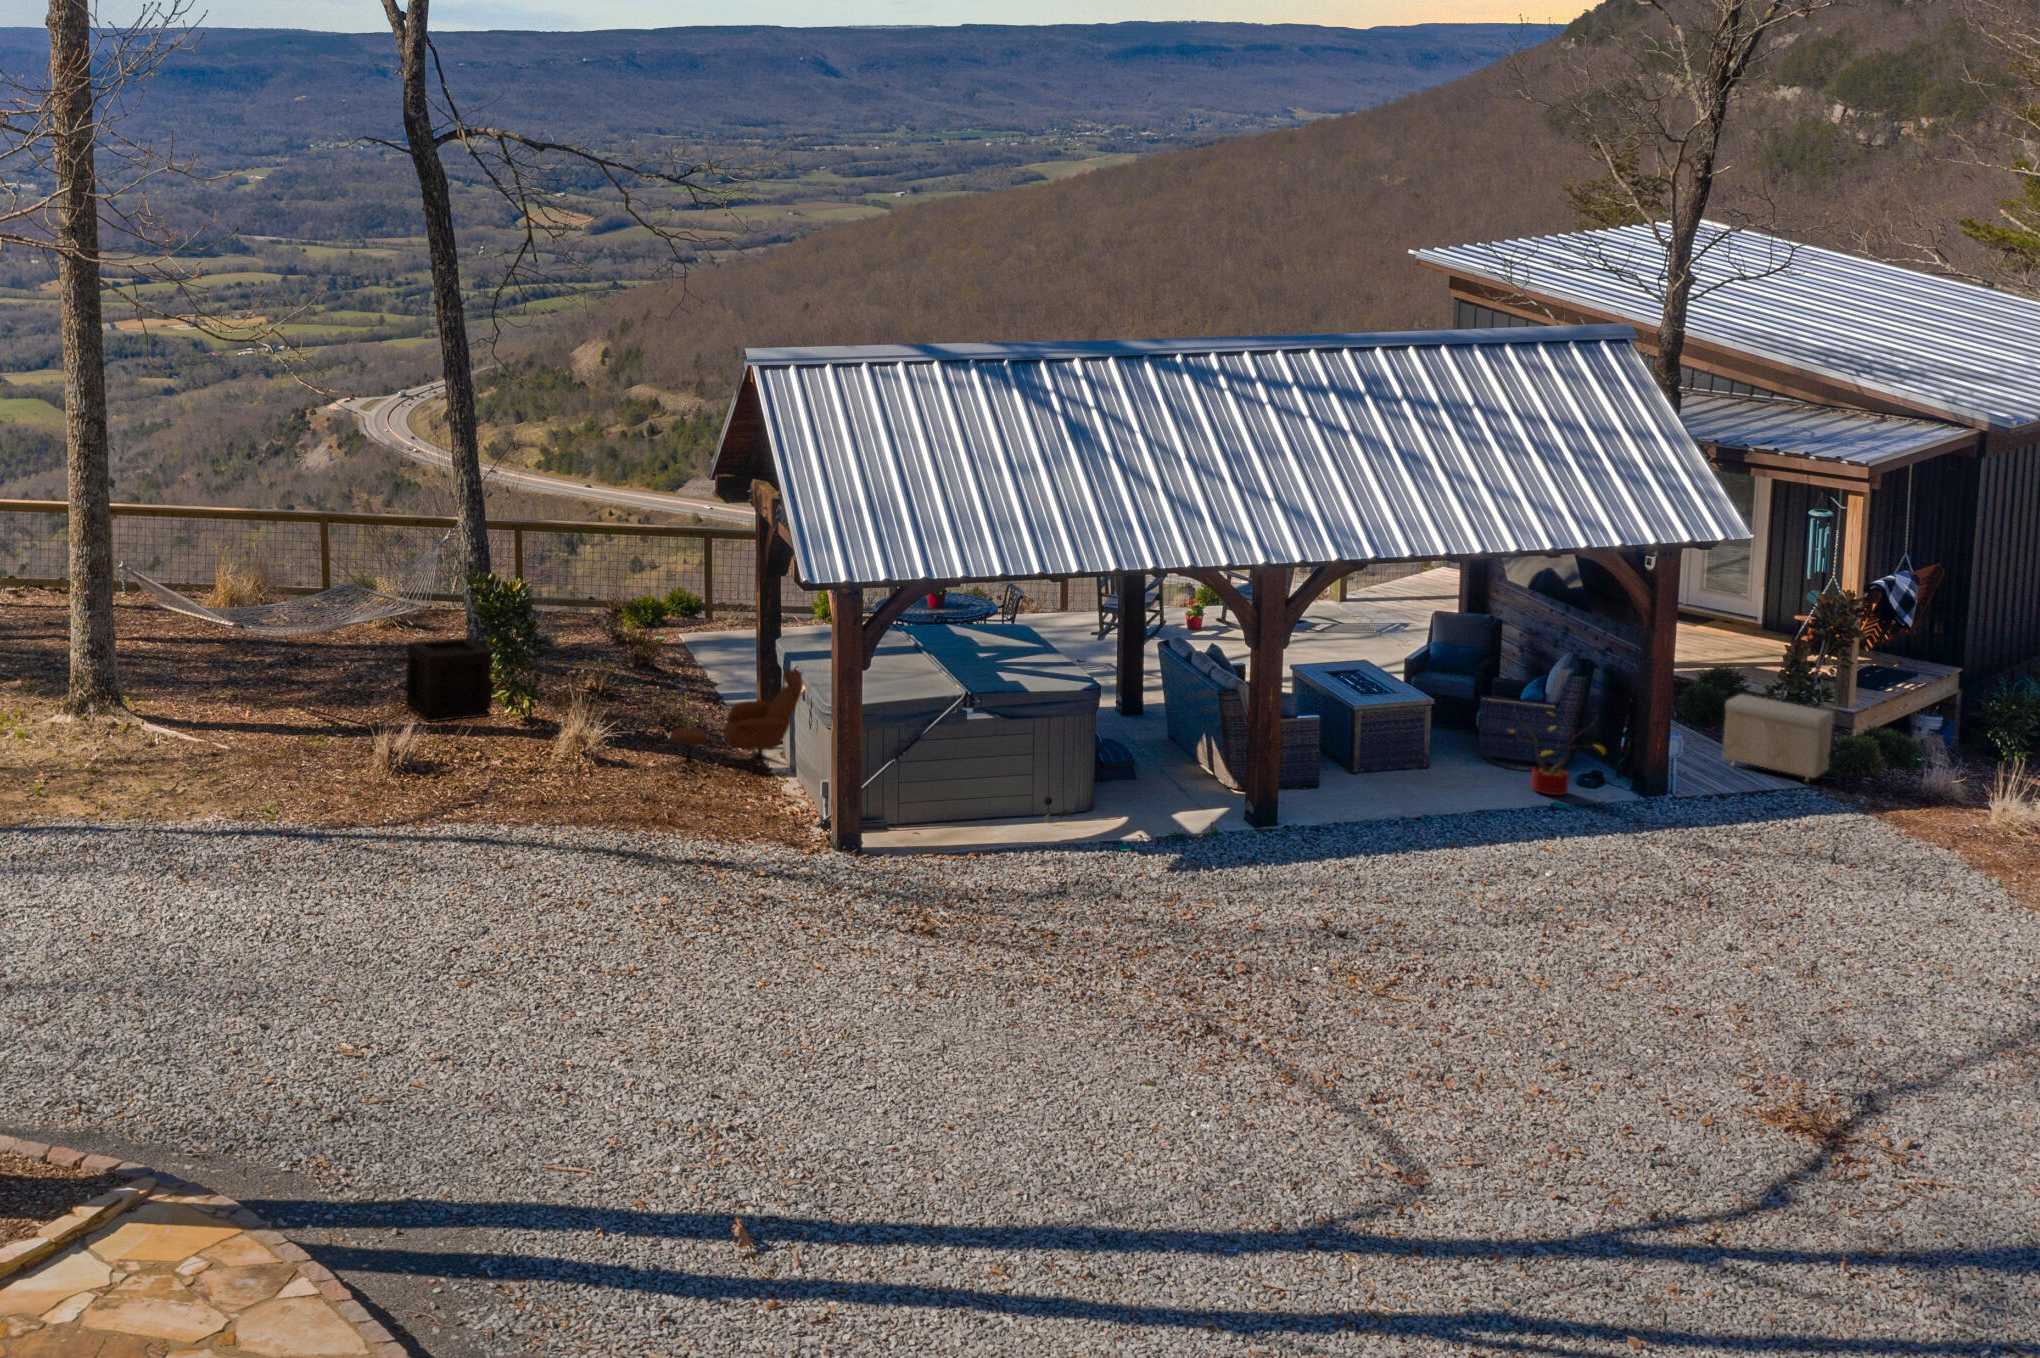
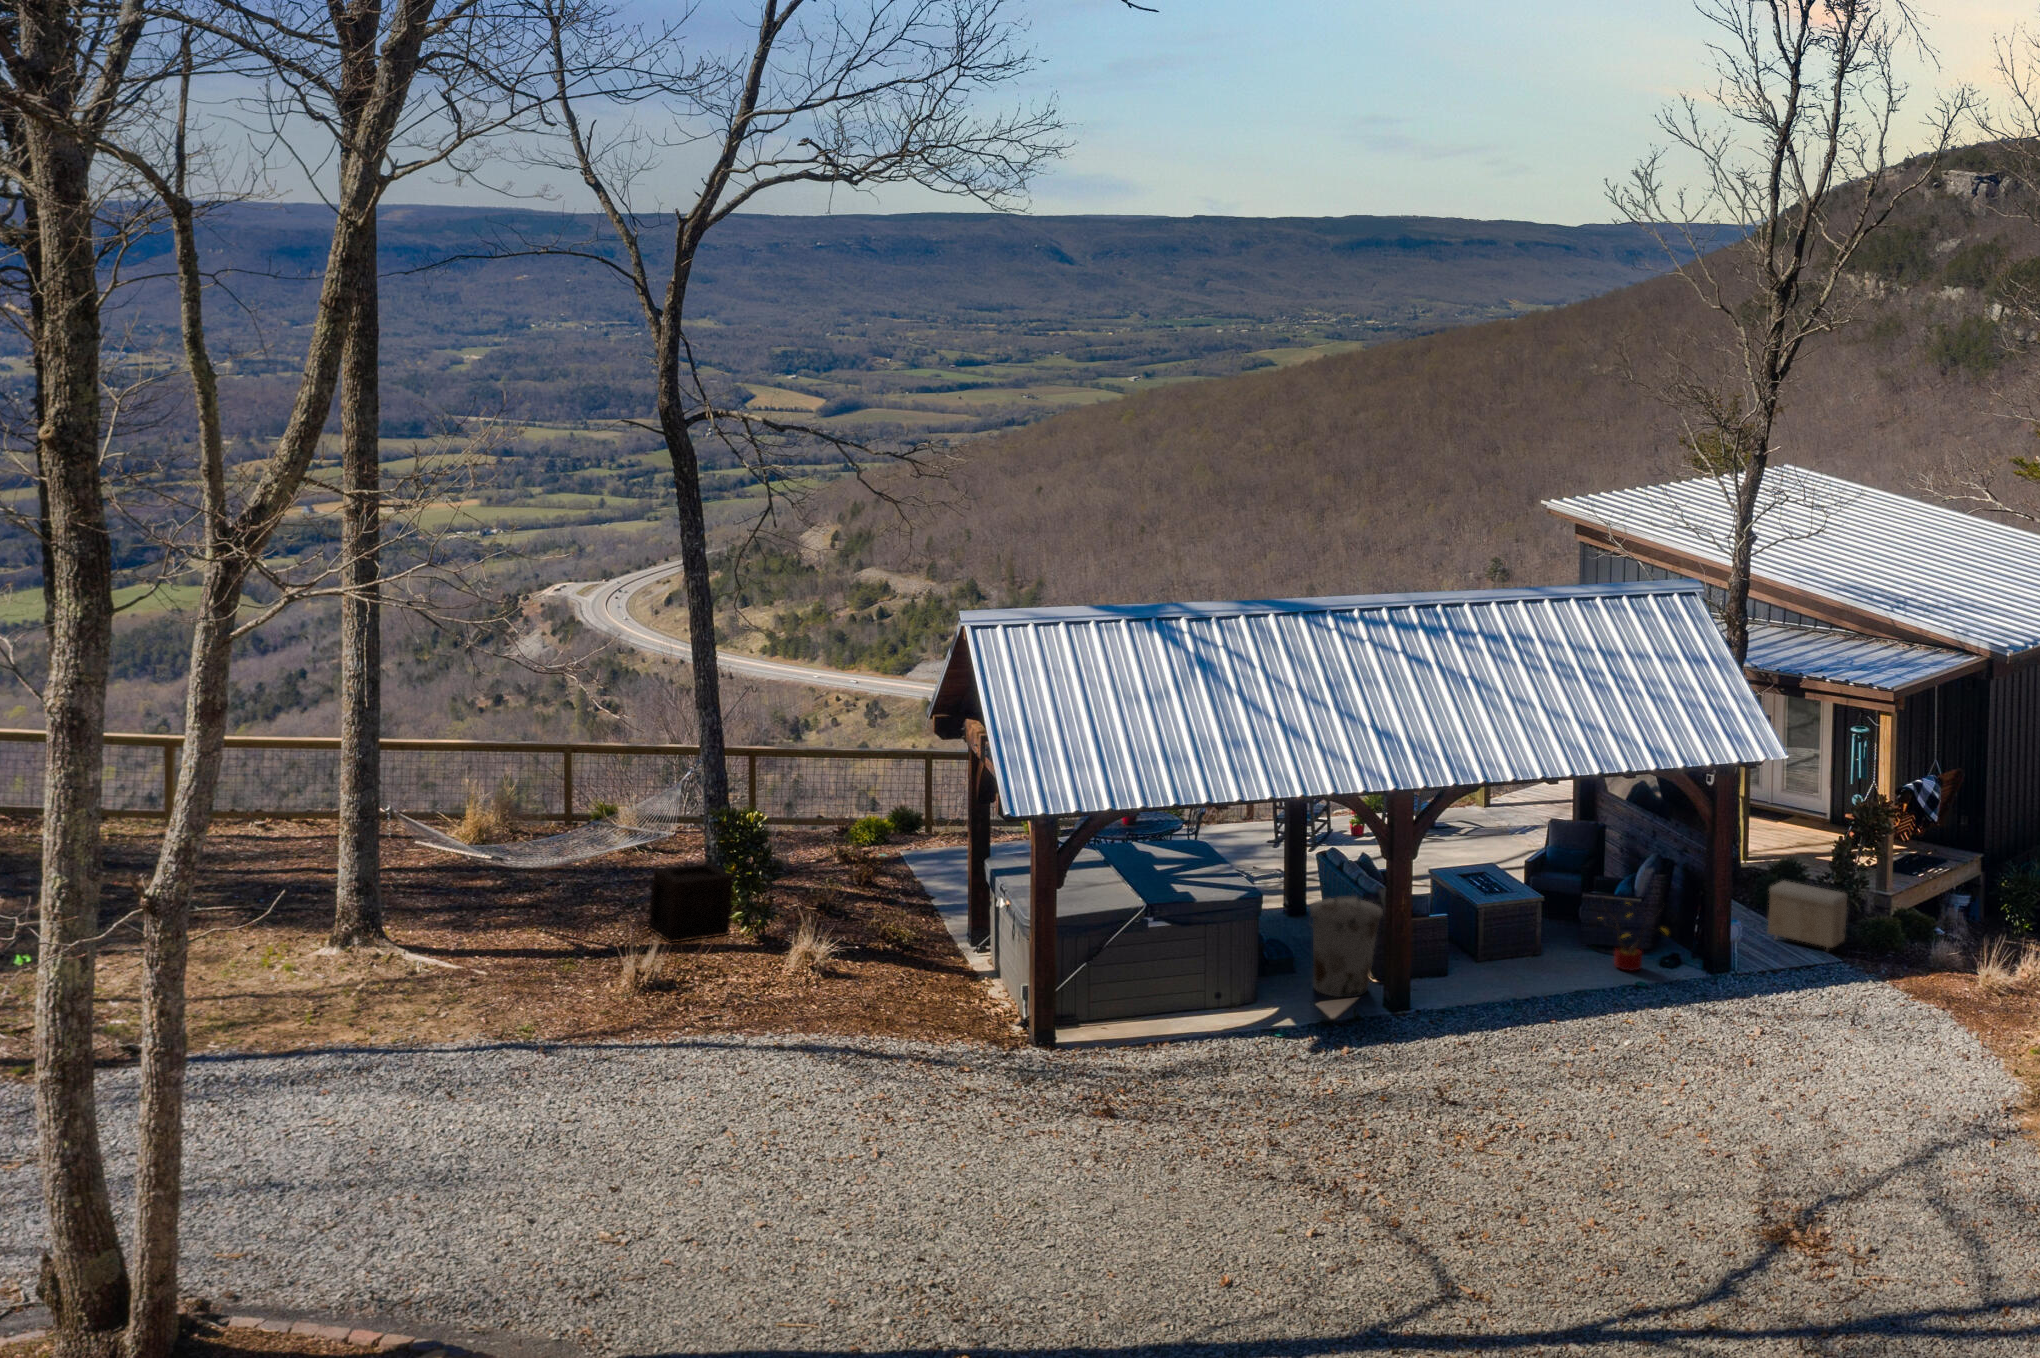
lounge chair: present [670,670,803,775] -> none [887,886,1015,983]
trash can: none [1153,693,1245,812] -> present [1310,896,1383,997]

